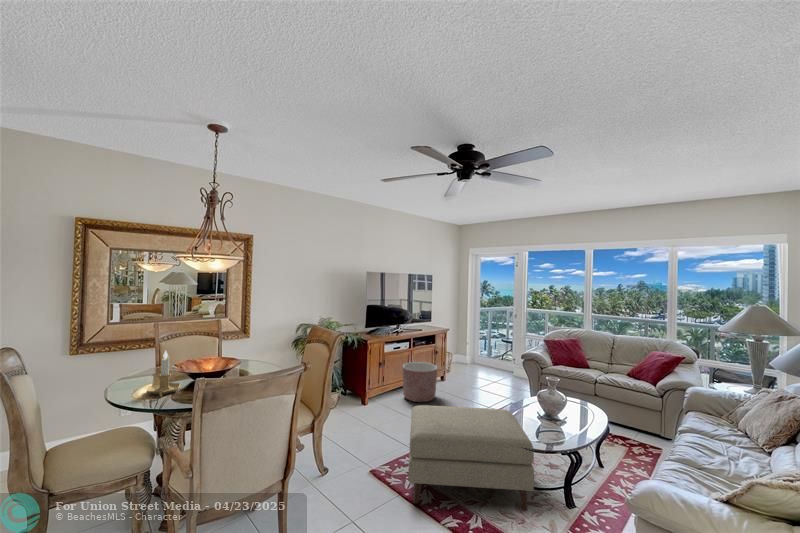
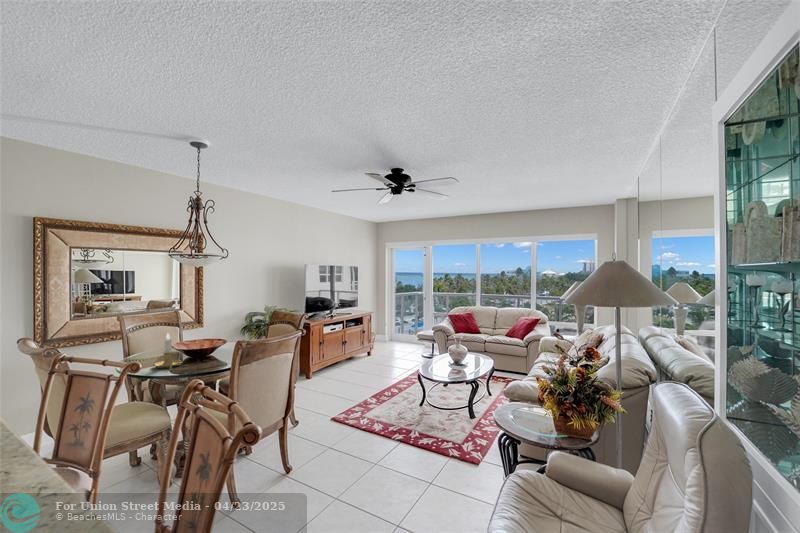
planter: present [403,362,437,402] -> none [339,341,369,372]
ottoman: present [408,405,534,511] -> none [359,362,449,431]

